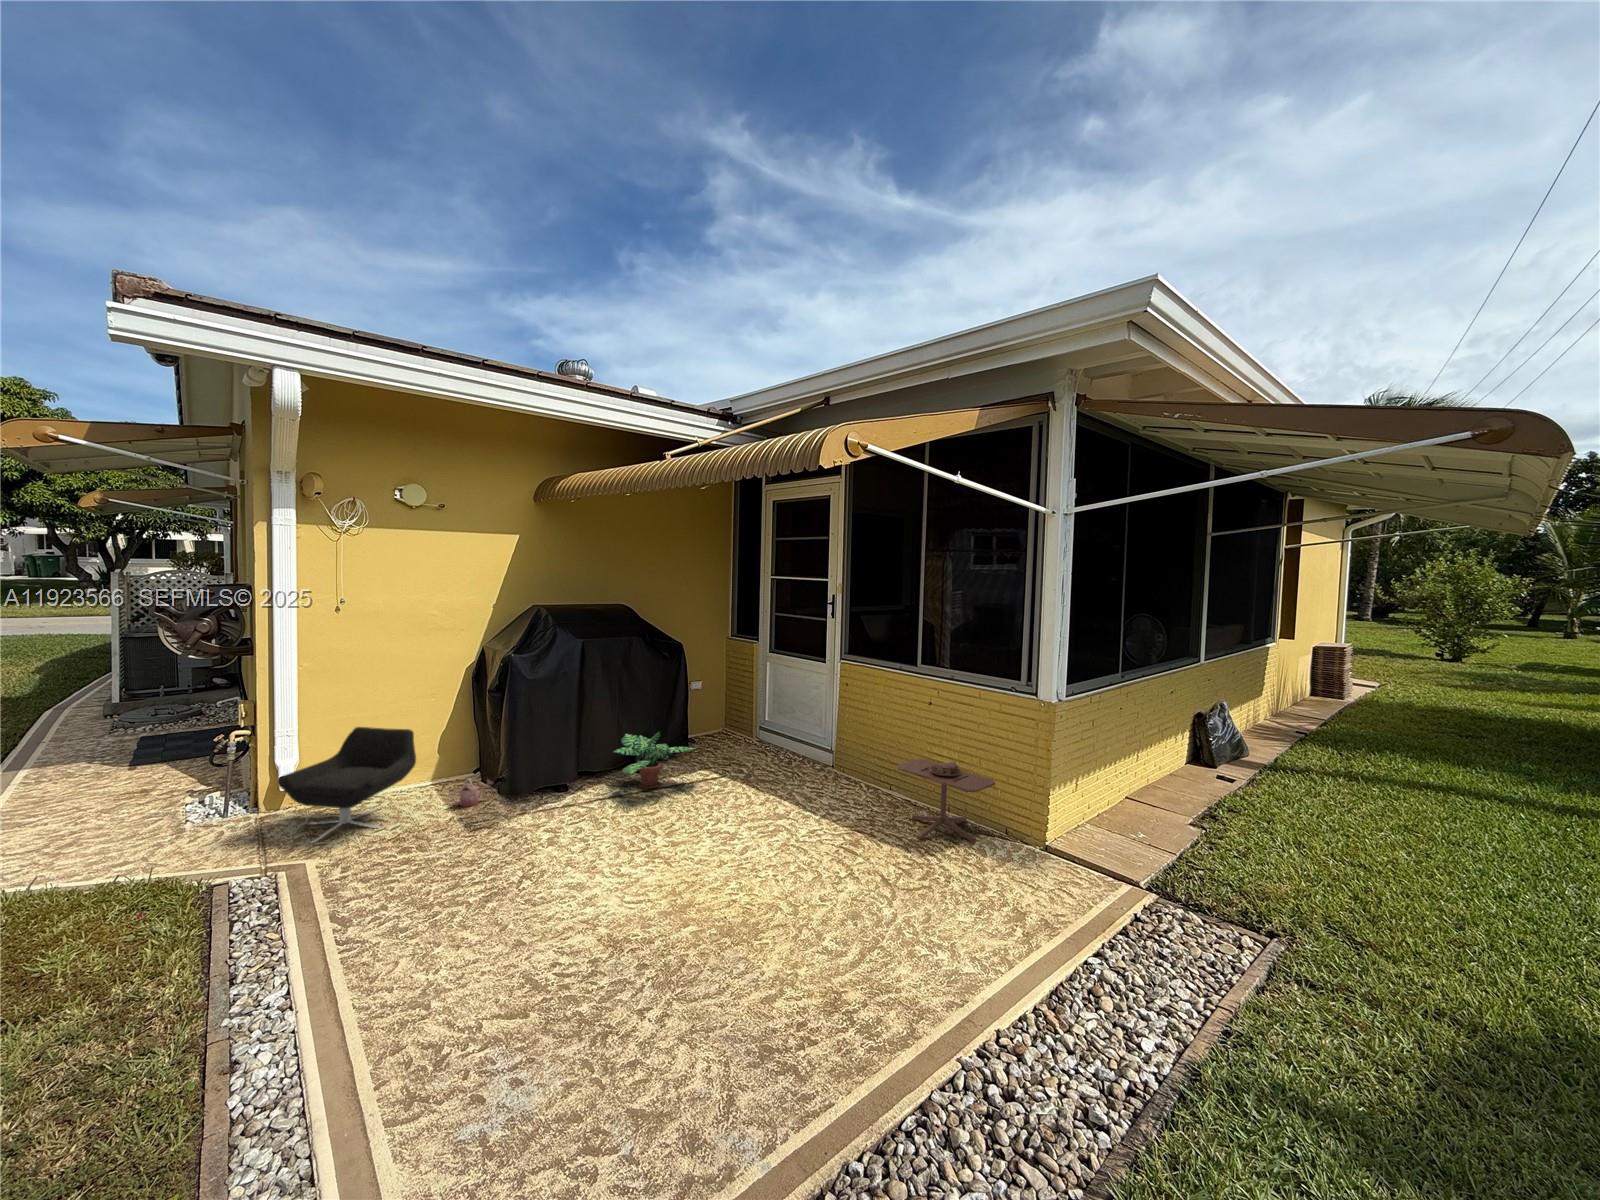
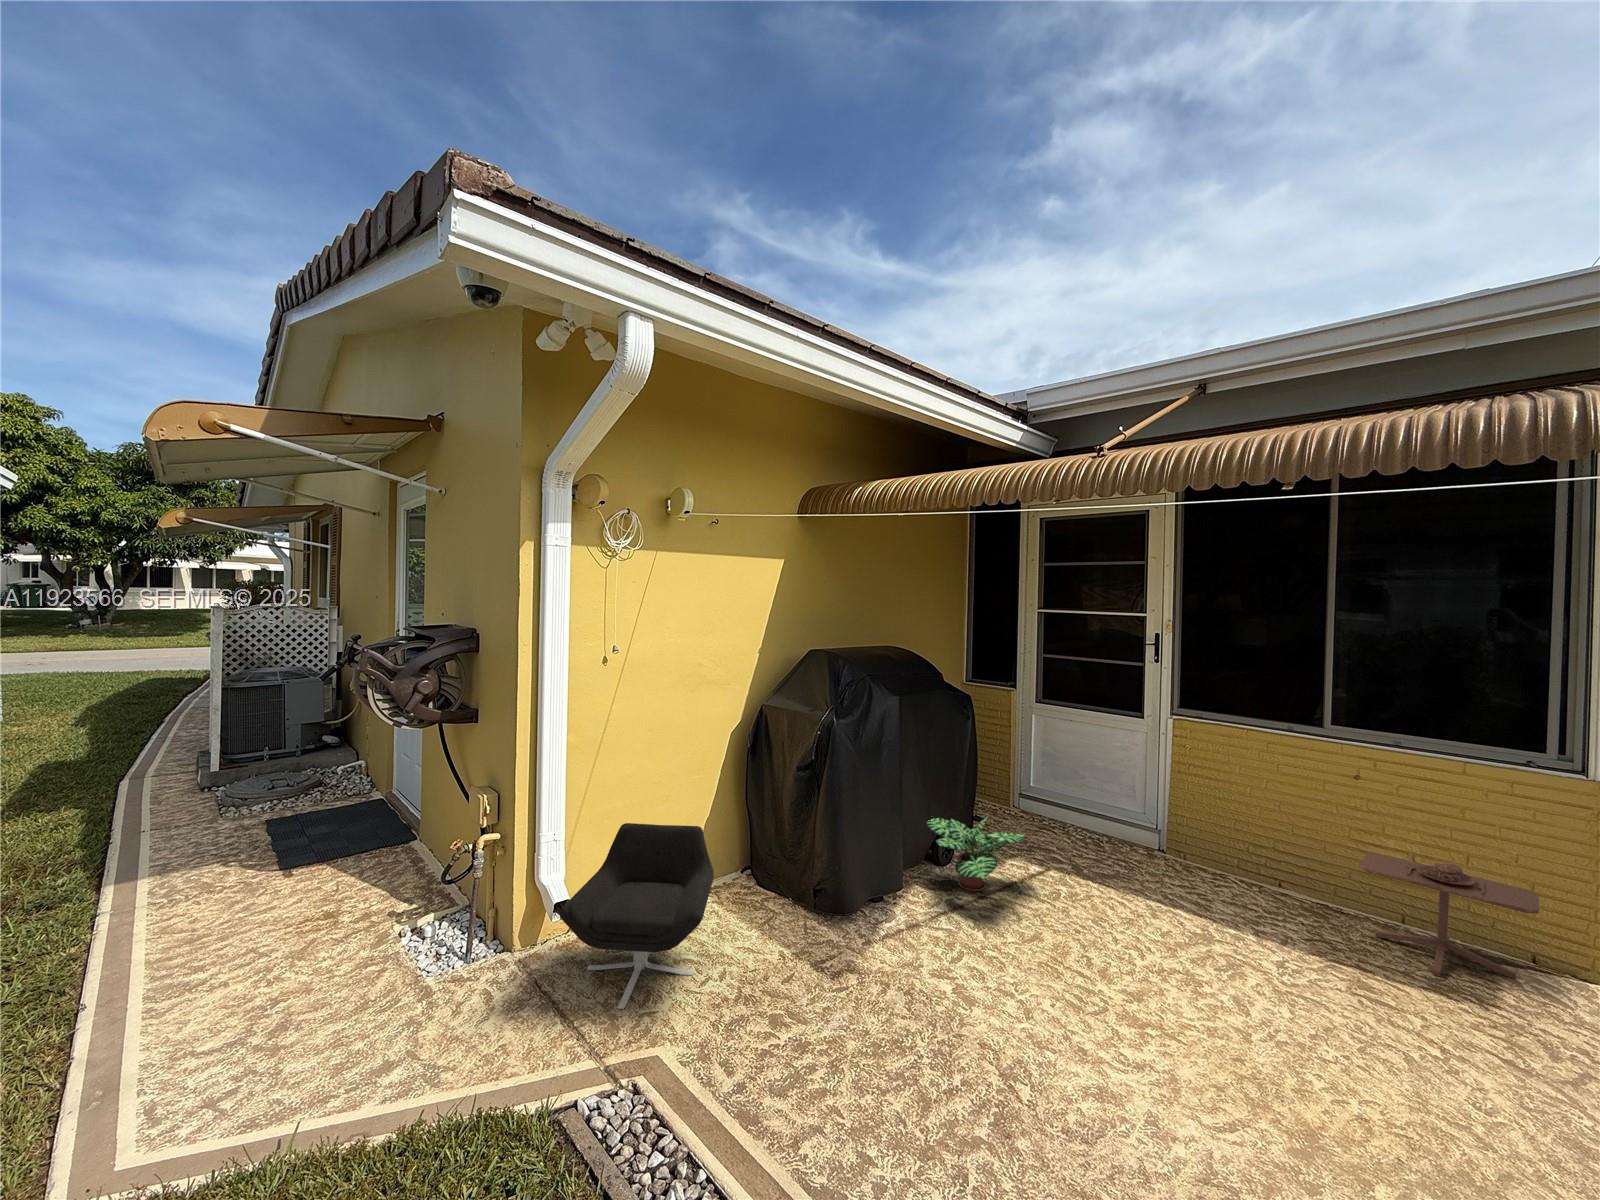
watering can: present [451,779,492,807] -> none [755,889,796,930]

